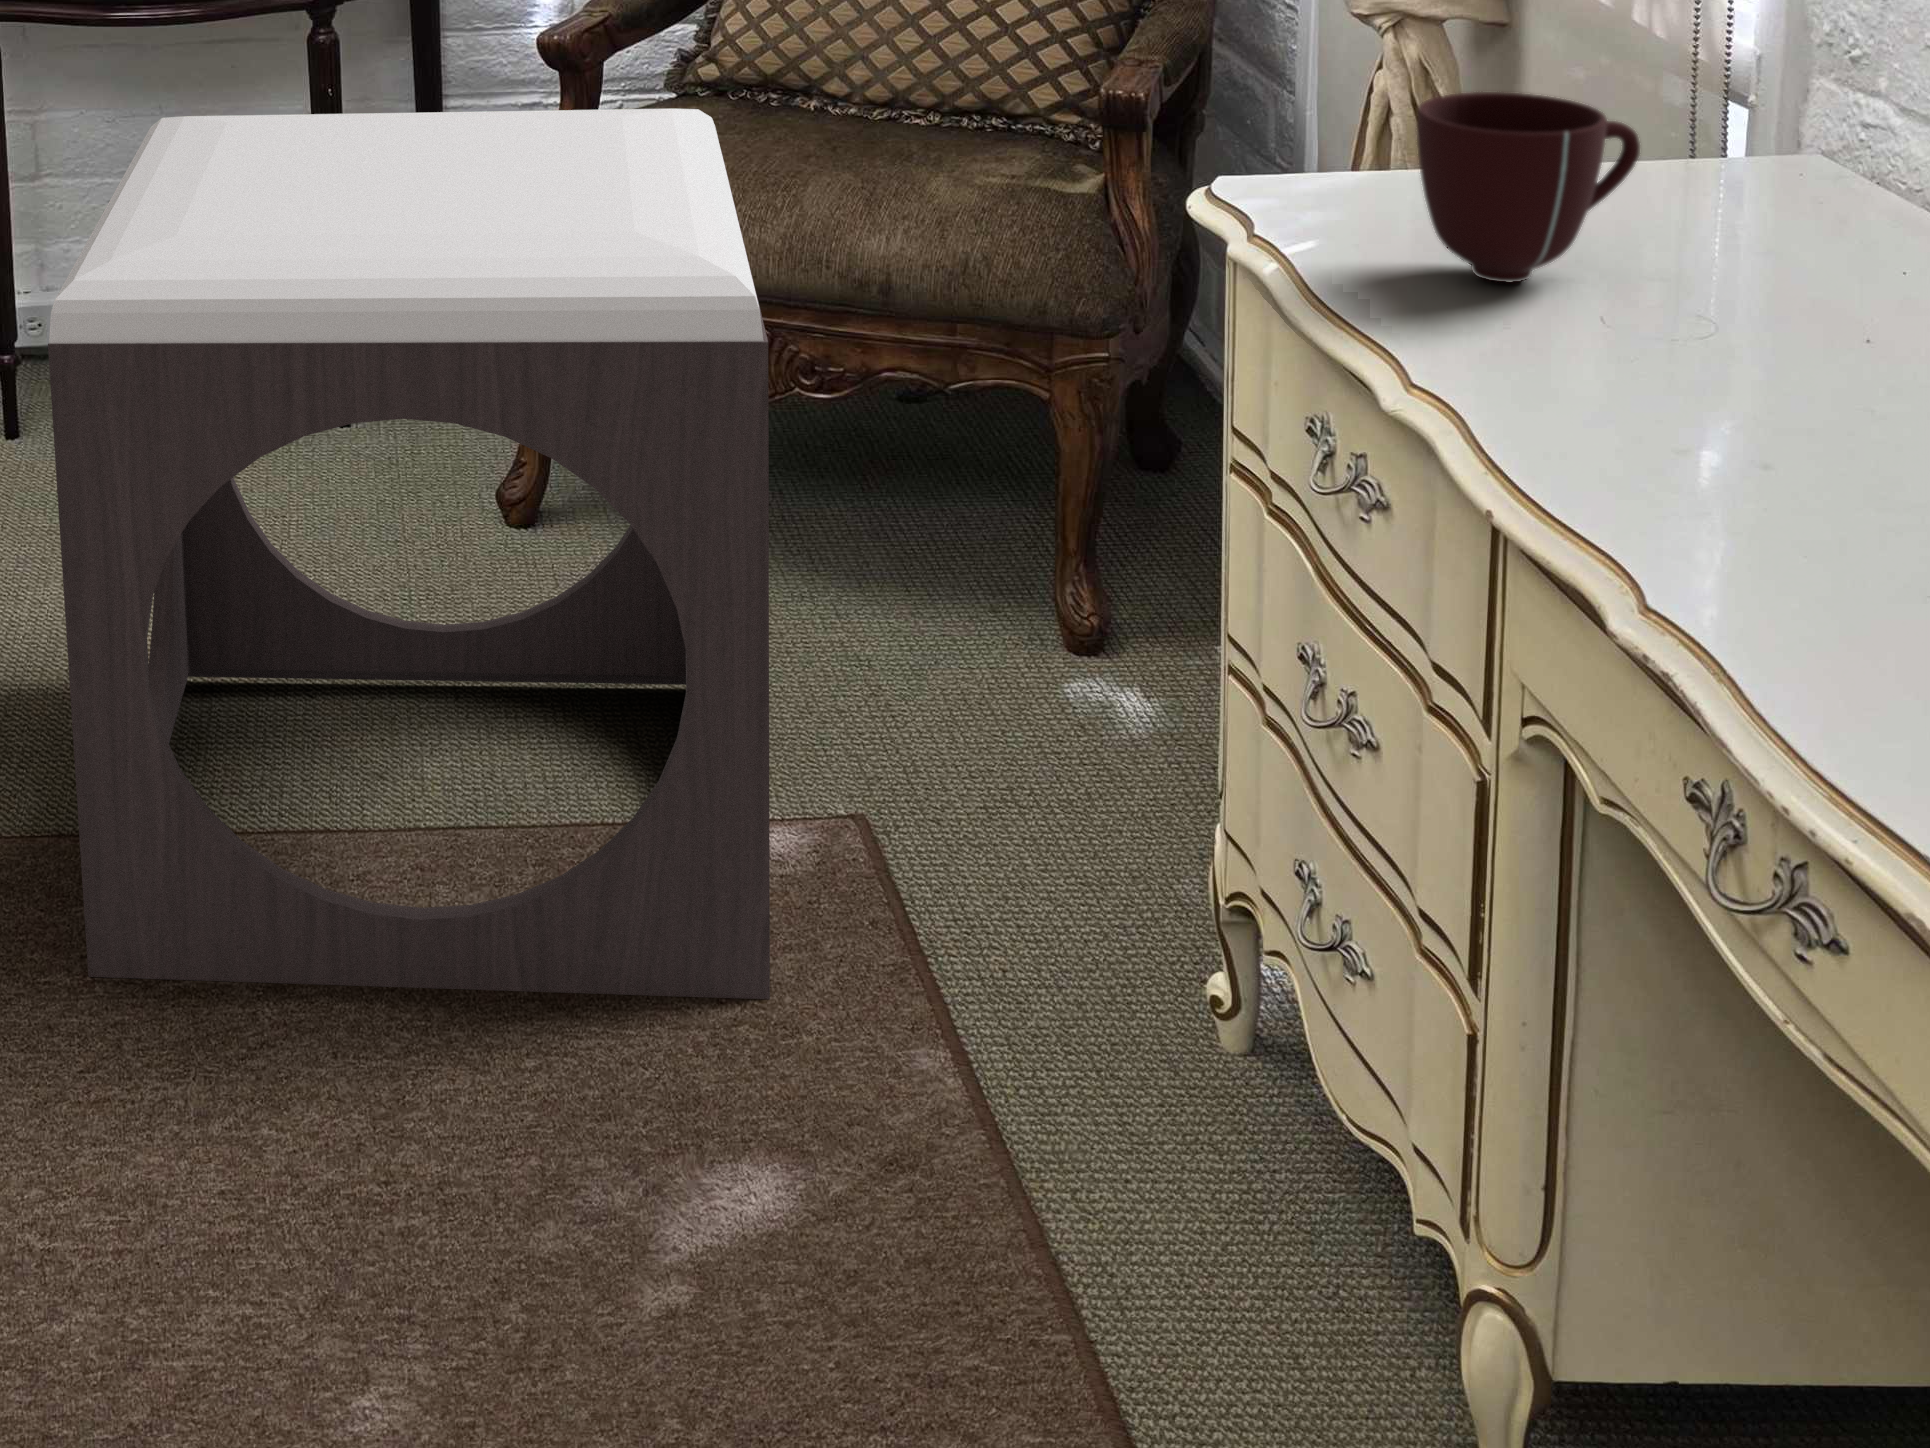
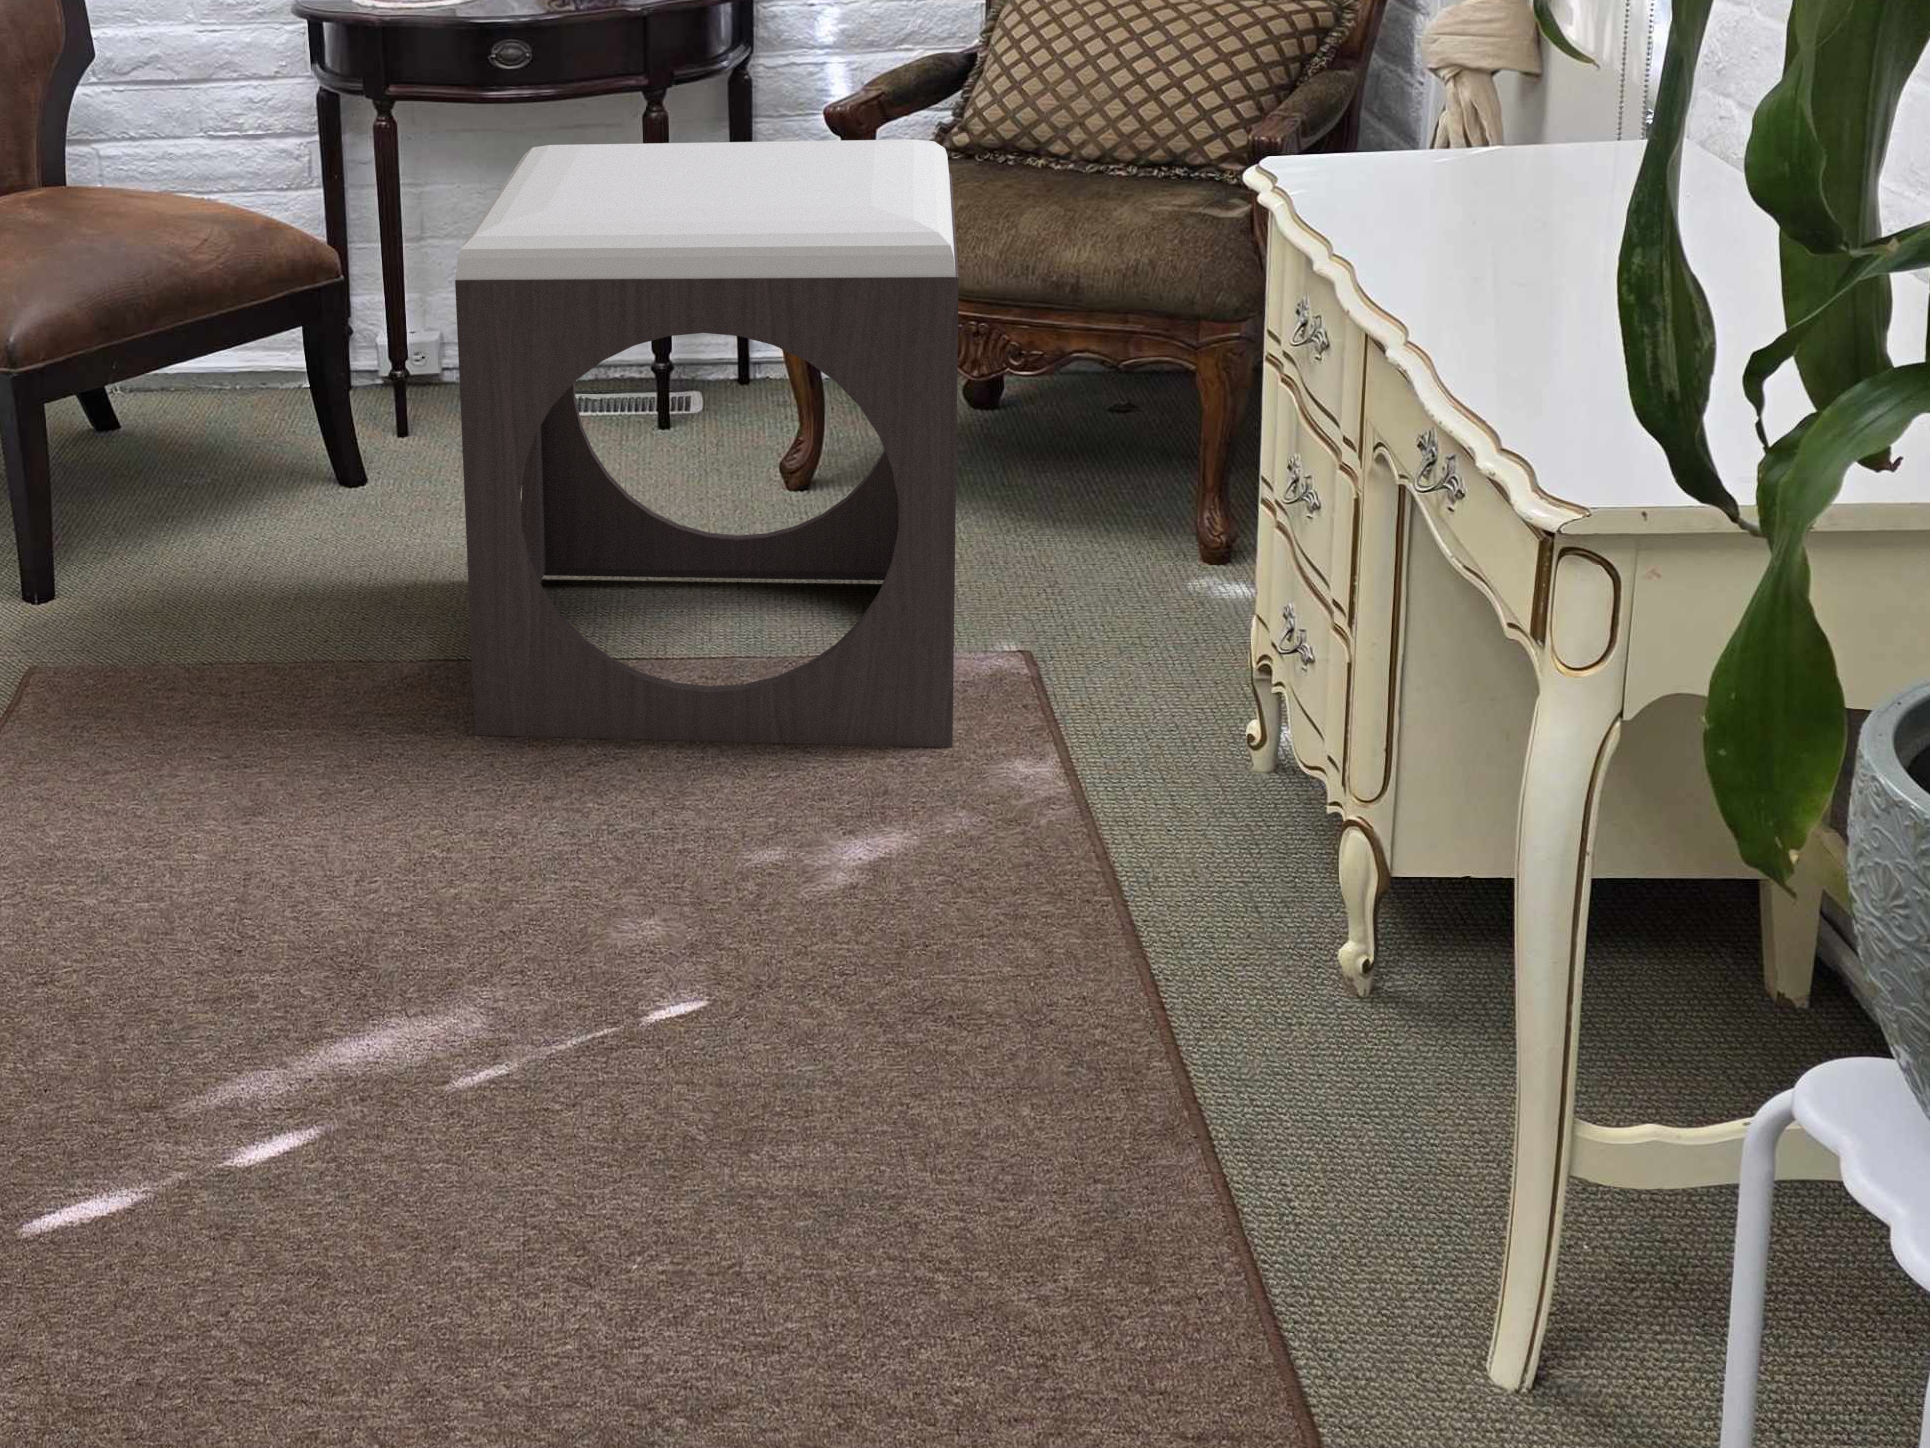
mug: present [1417,92,1640,282] -> none [1361,78,1506,198]

